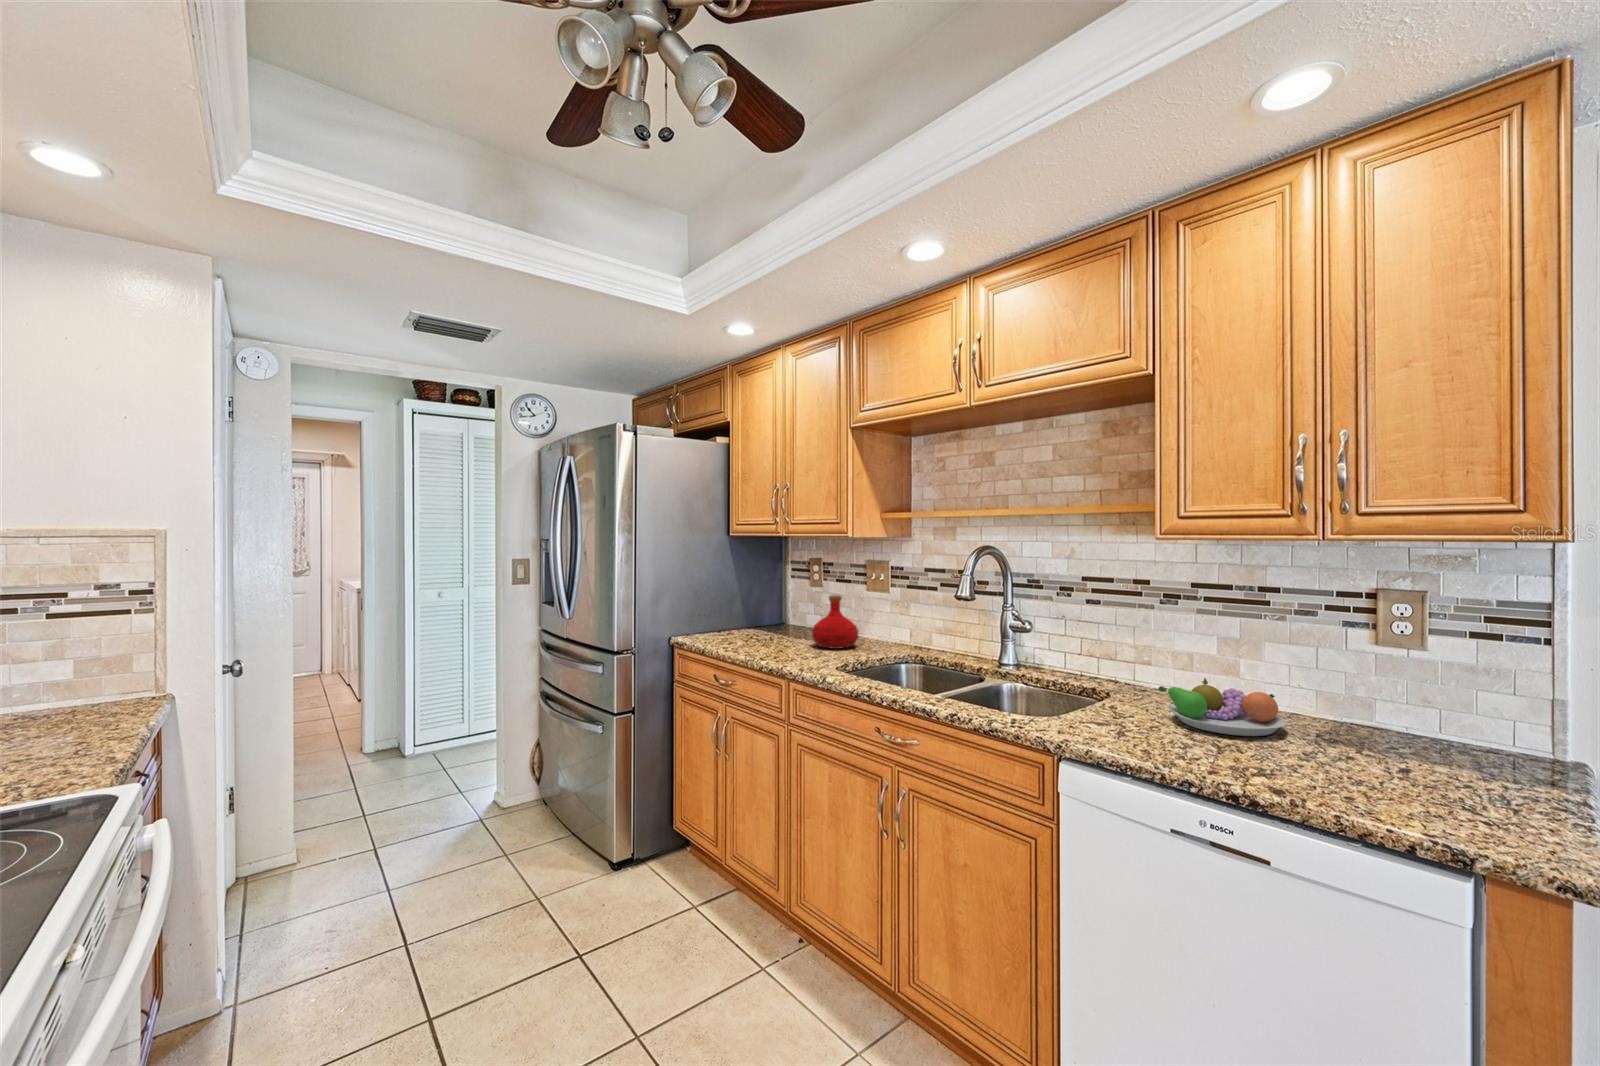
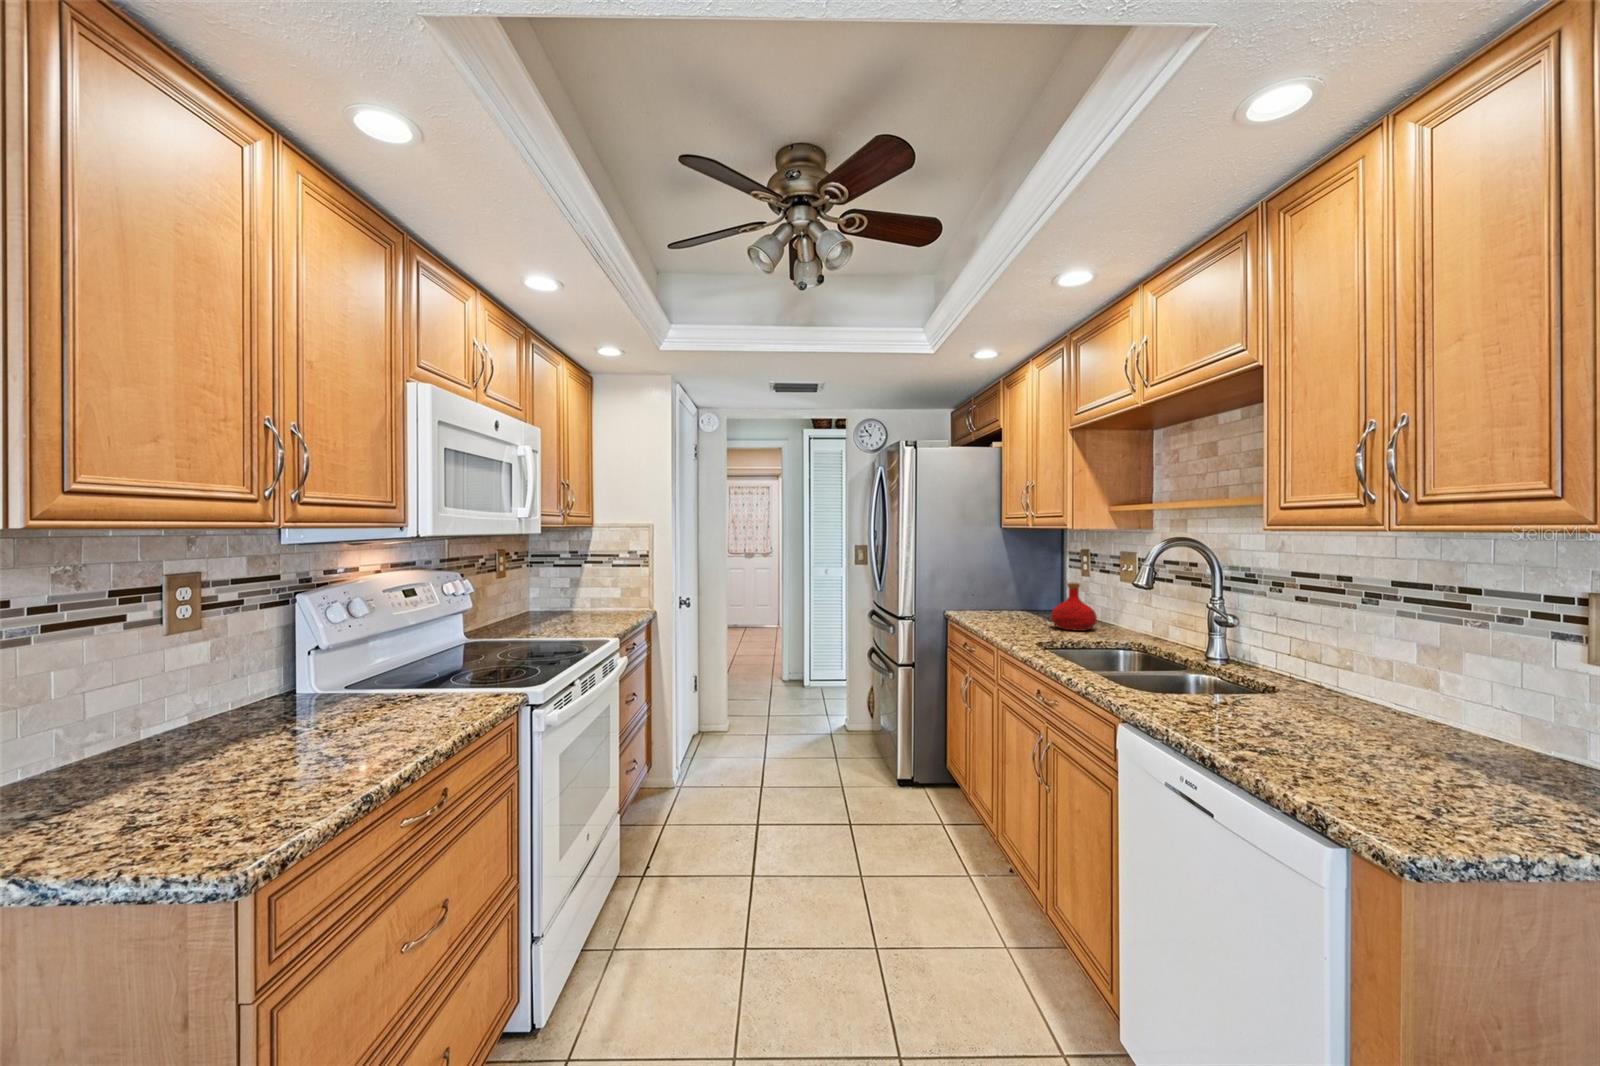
fruit bowl: present [1158,678,1286,736] -> none [1284,679,1424,741]

